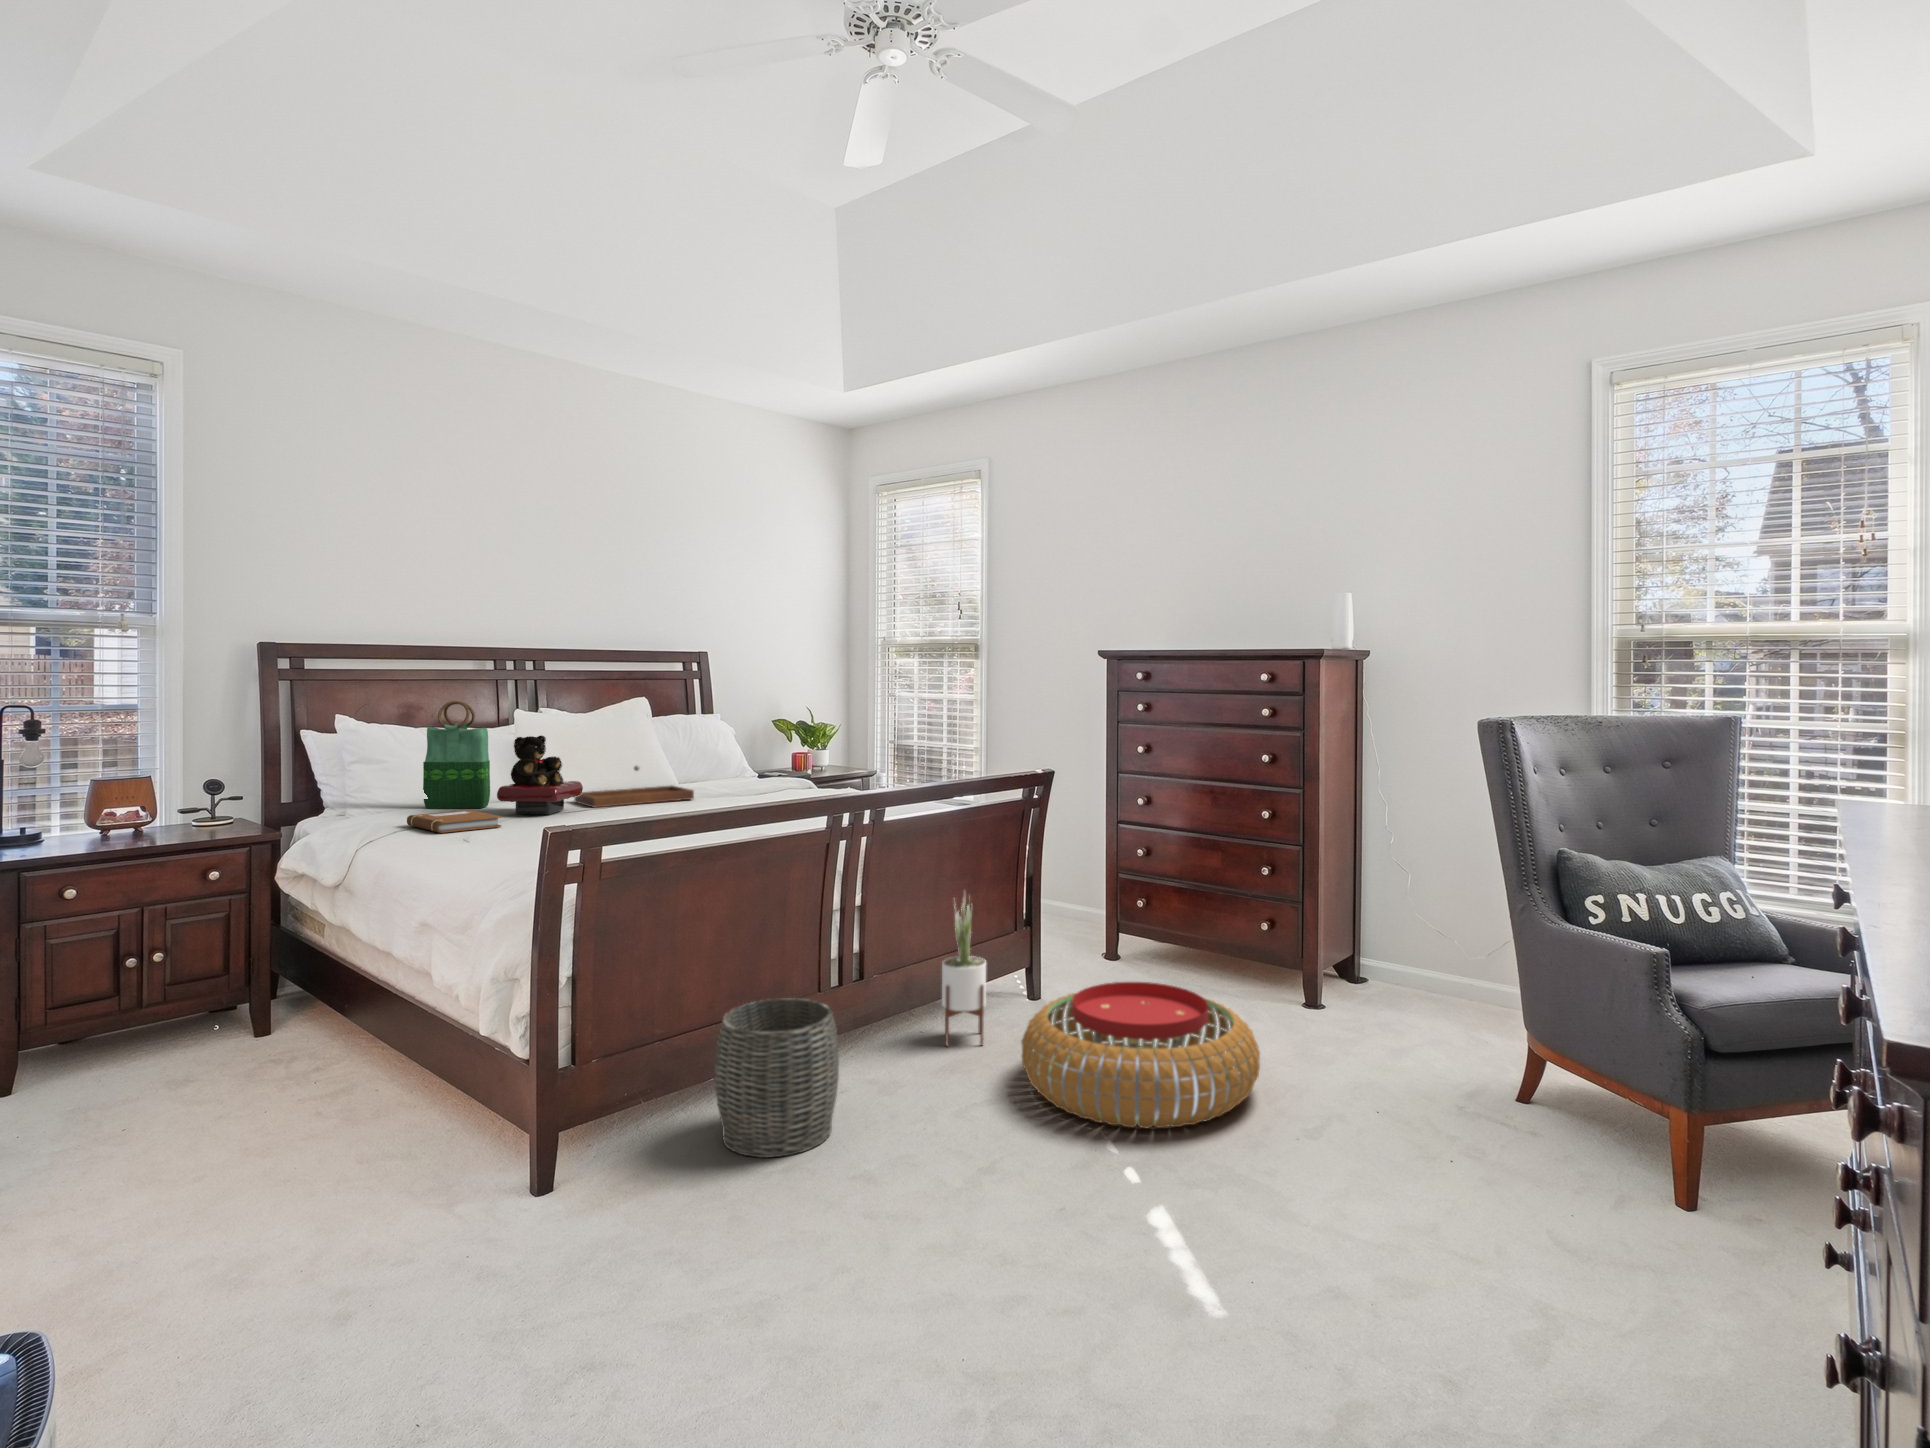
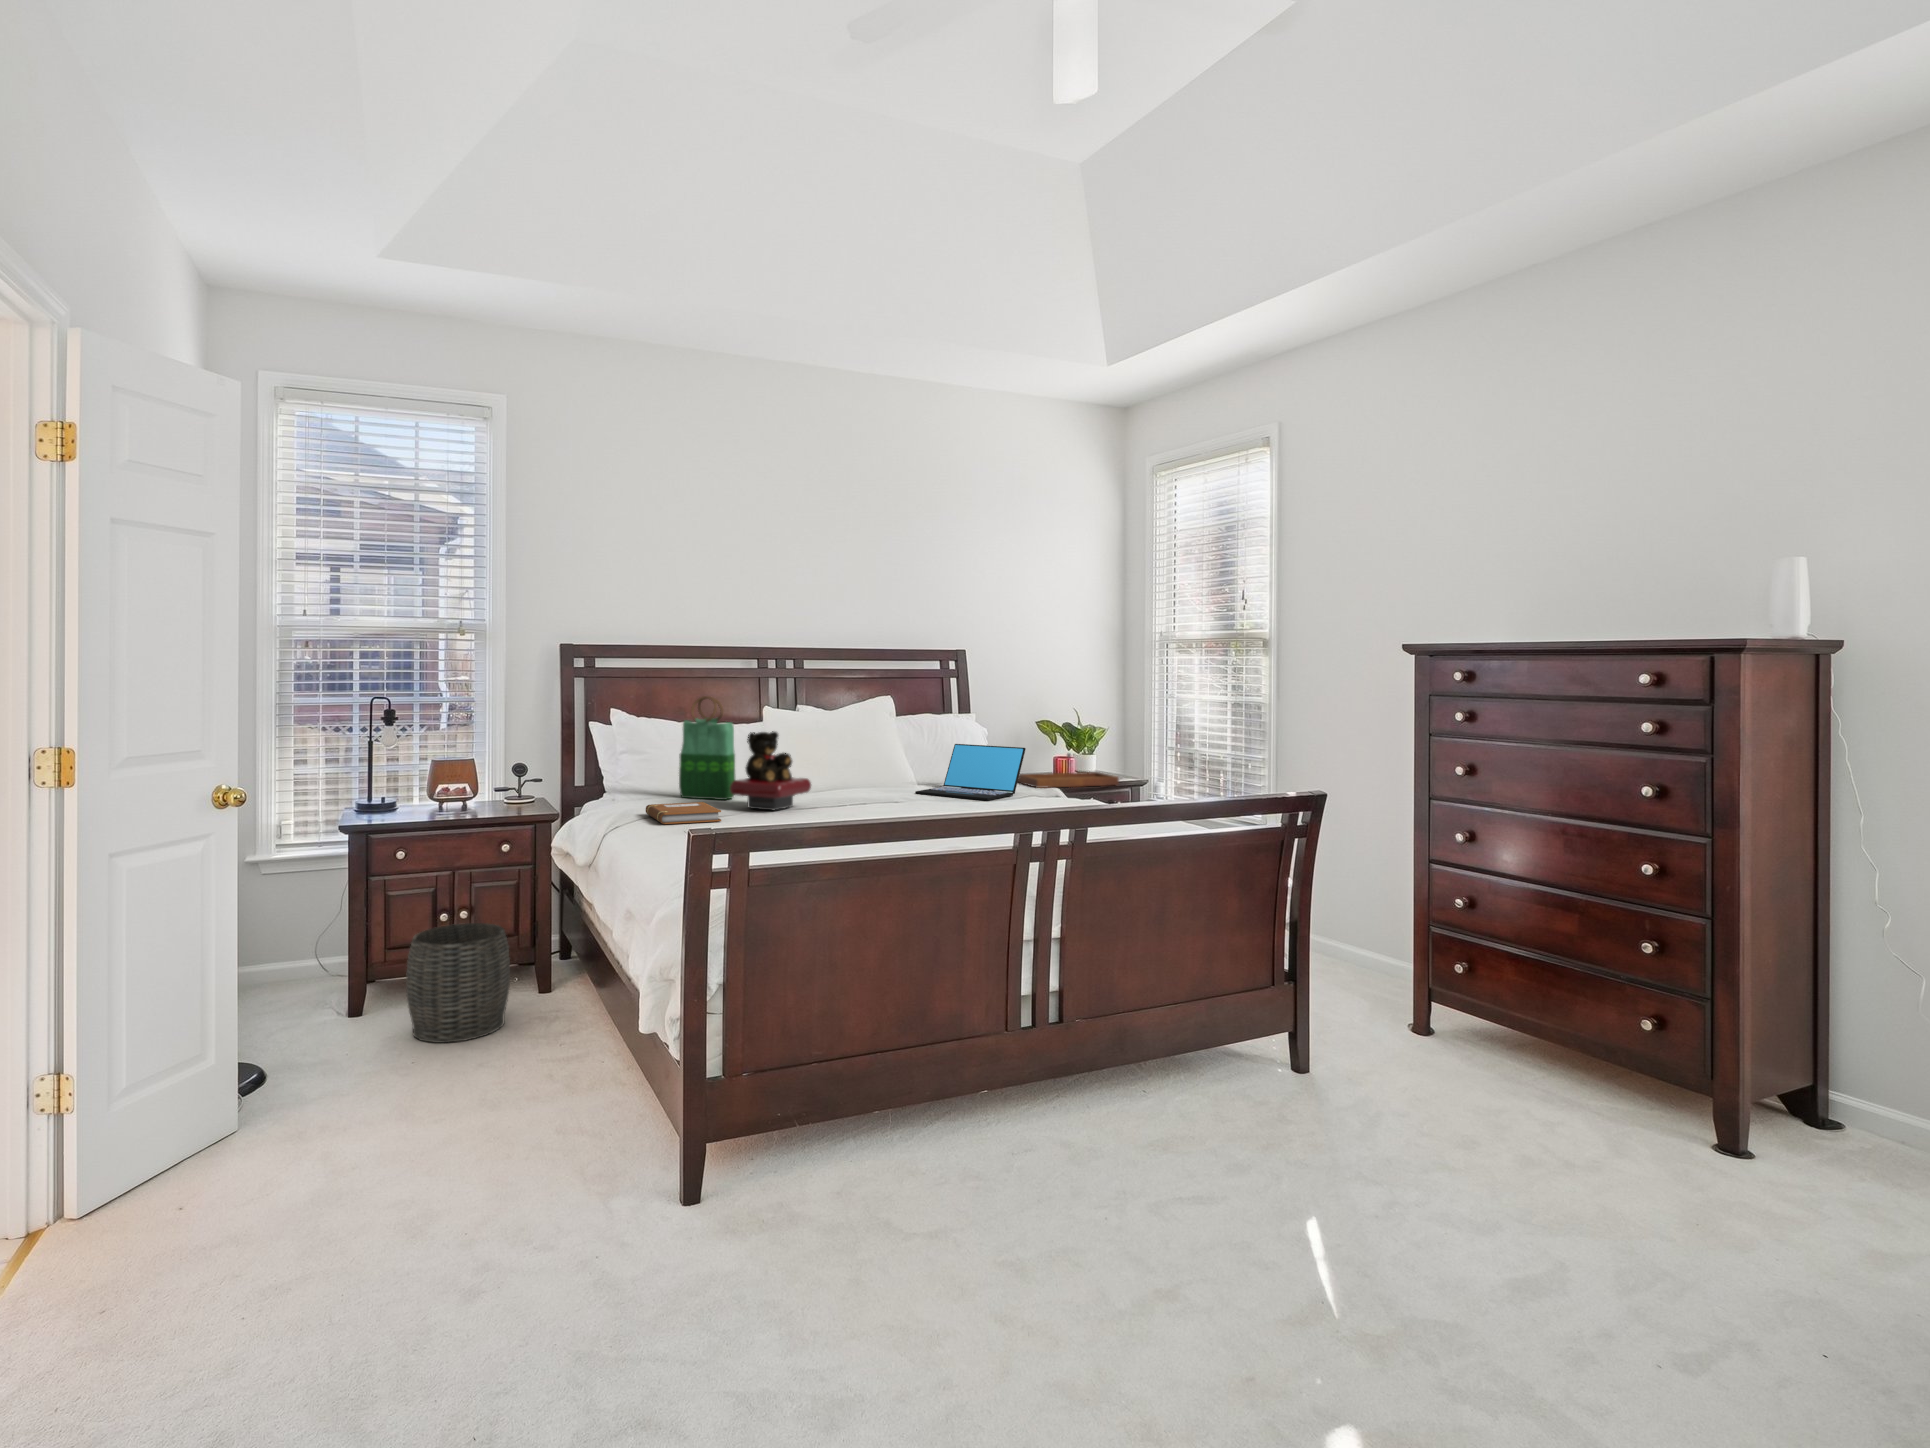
laptop: none [677,744,783,795] -> present [915,744,1026,801]
tray: present [574,766,694,808] -> present [1018,753,1119,788]
potted plant: present [942,899,986,1046] -> none [1165,934,1222,1132]
pouf: present [1021,982,1260,1128] -> none [1250,1087,1625,1331]
woven basket: present [715,998,839,1157] -> present [406,923,510,1043]

